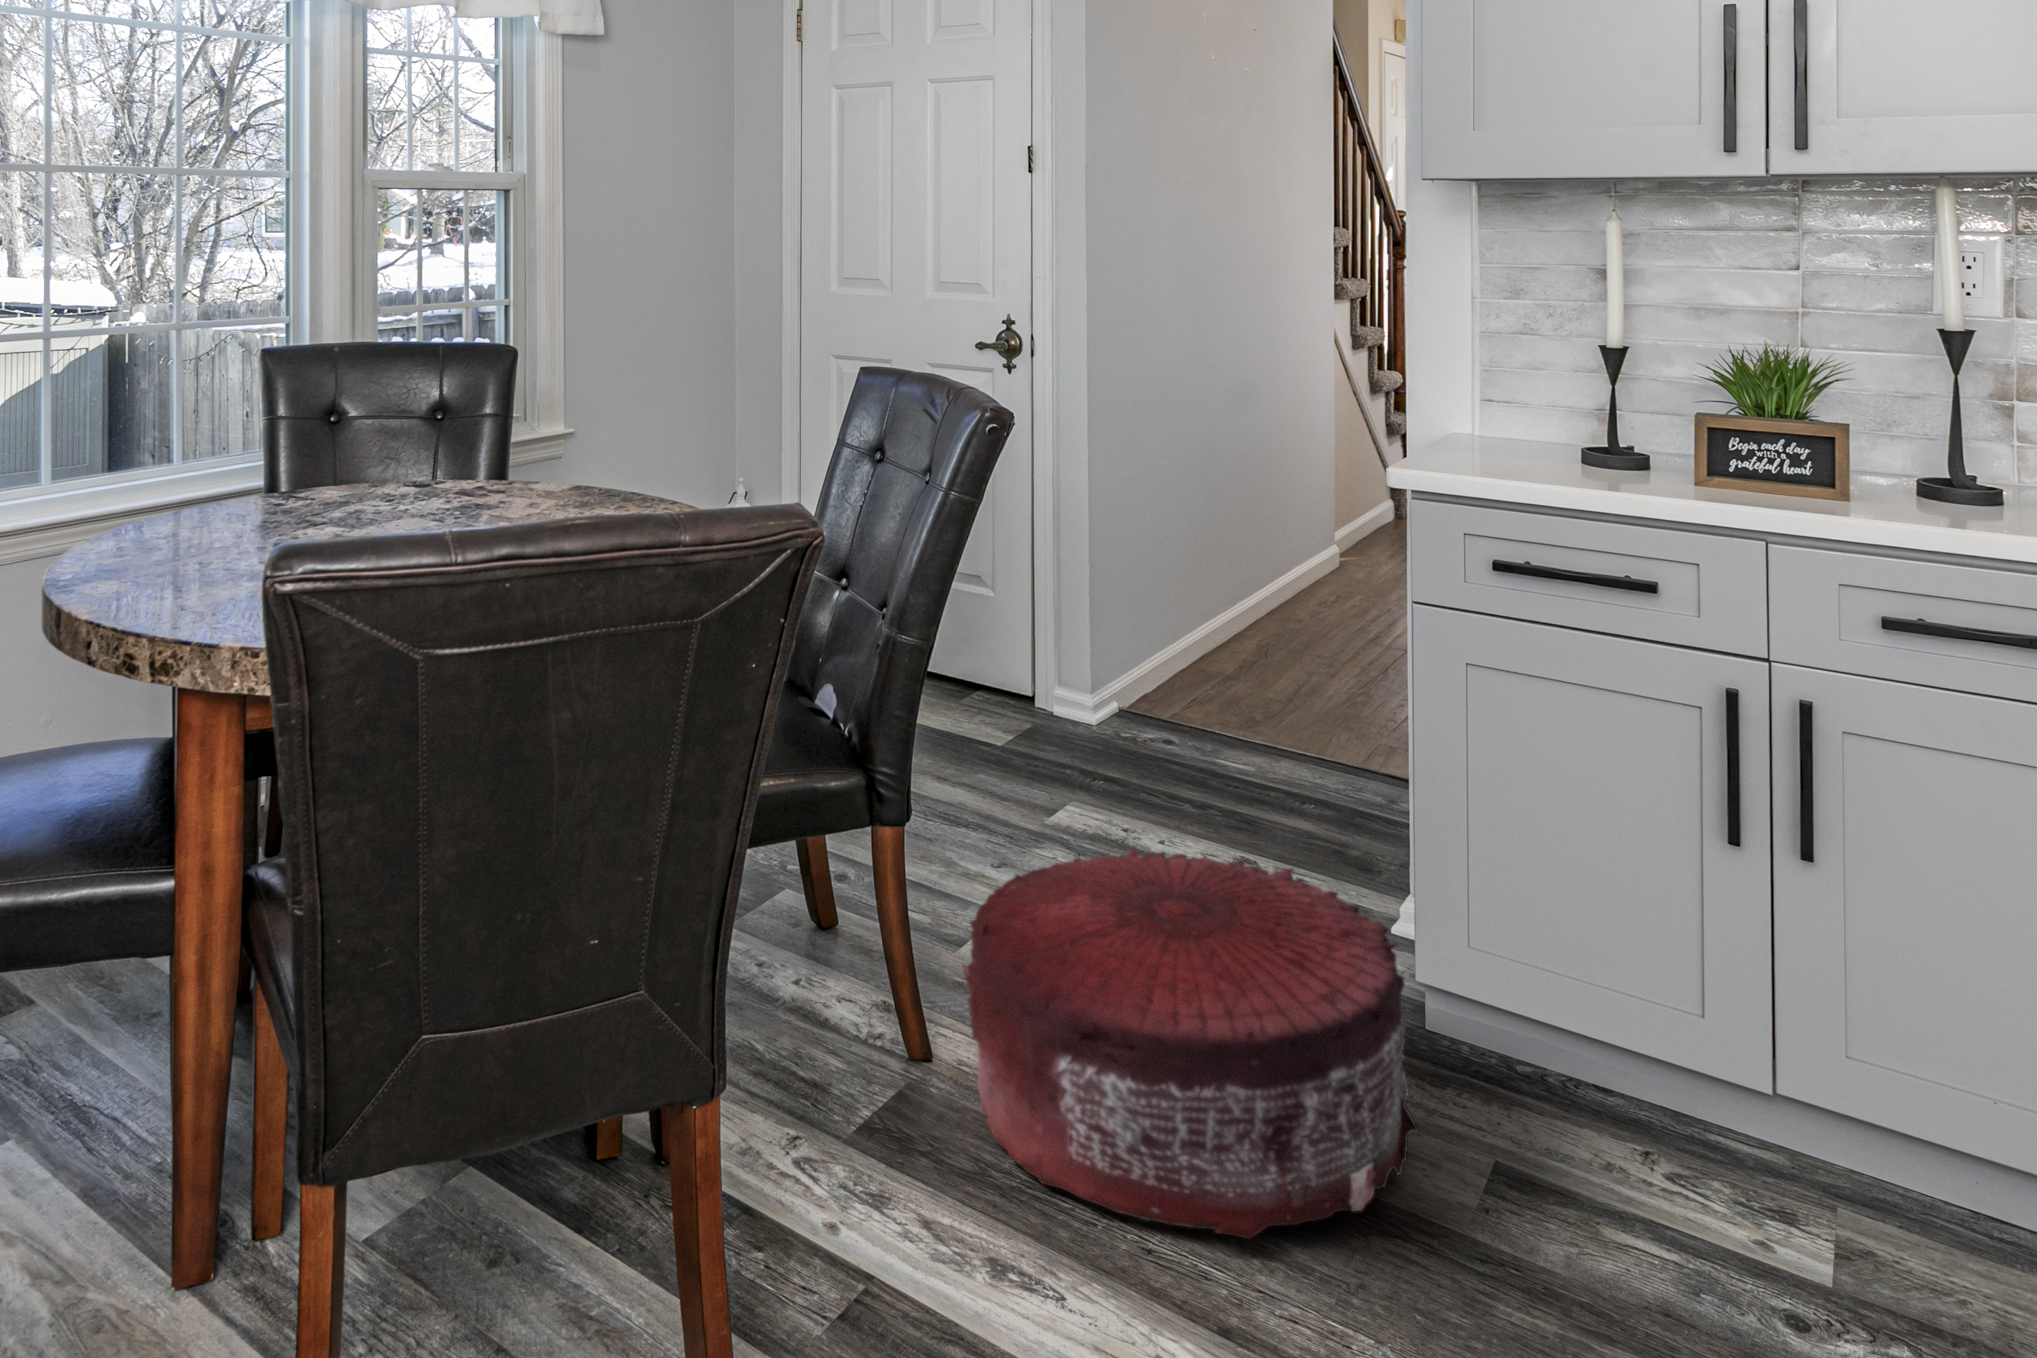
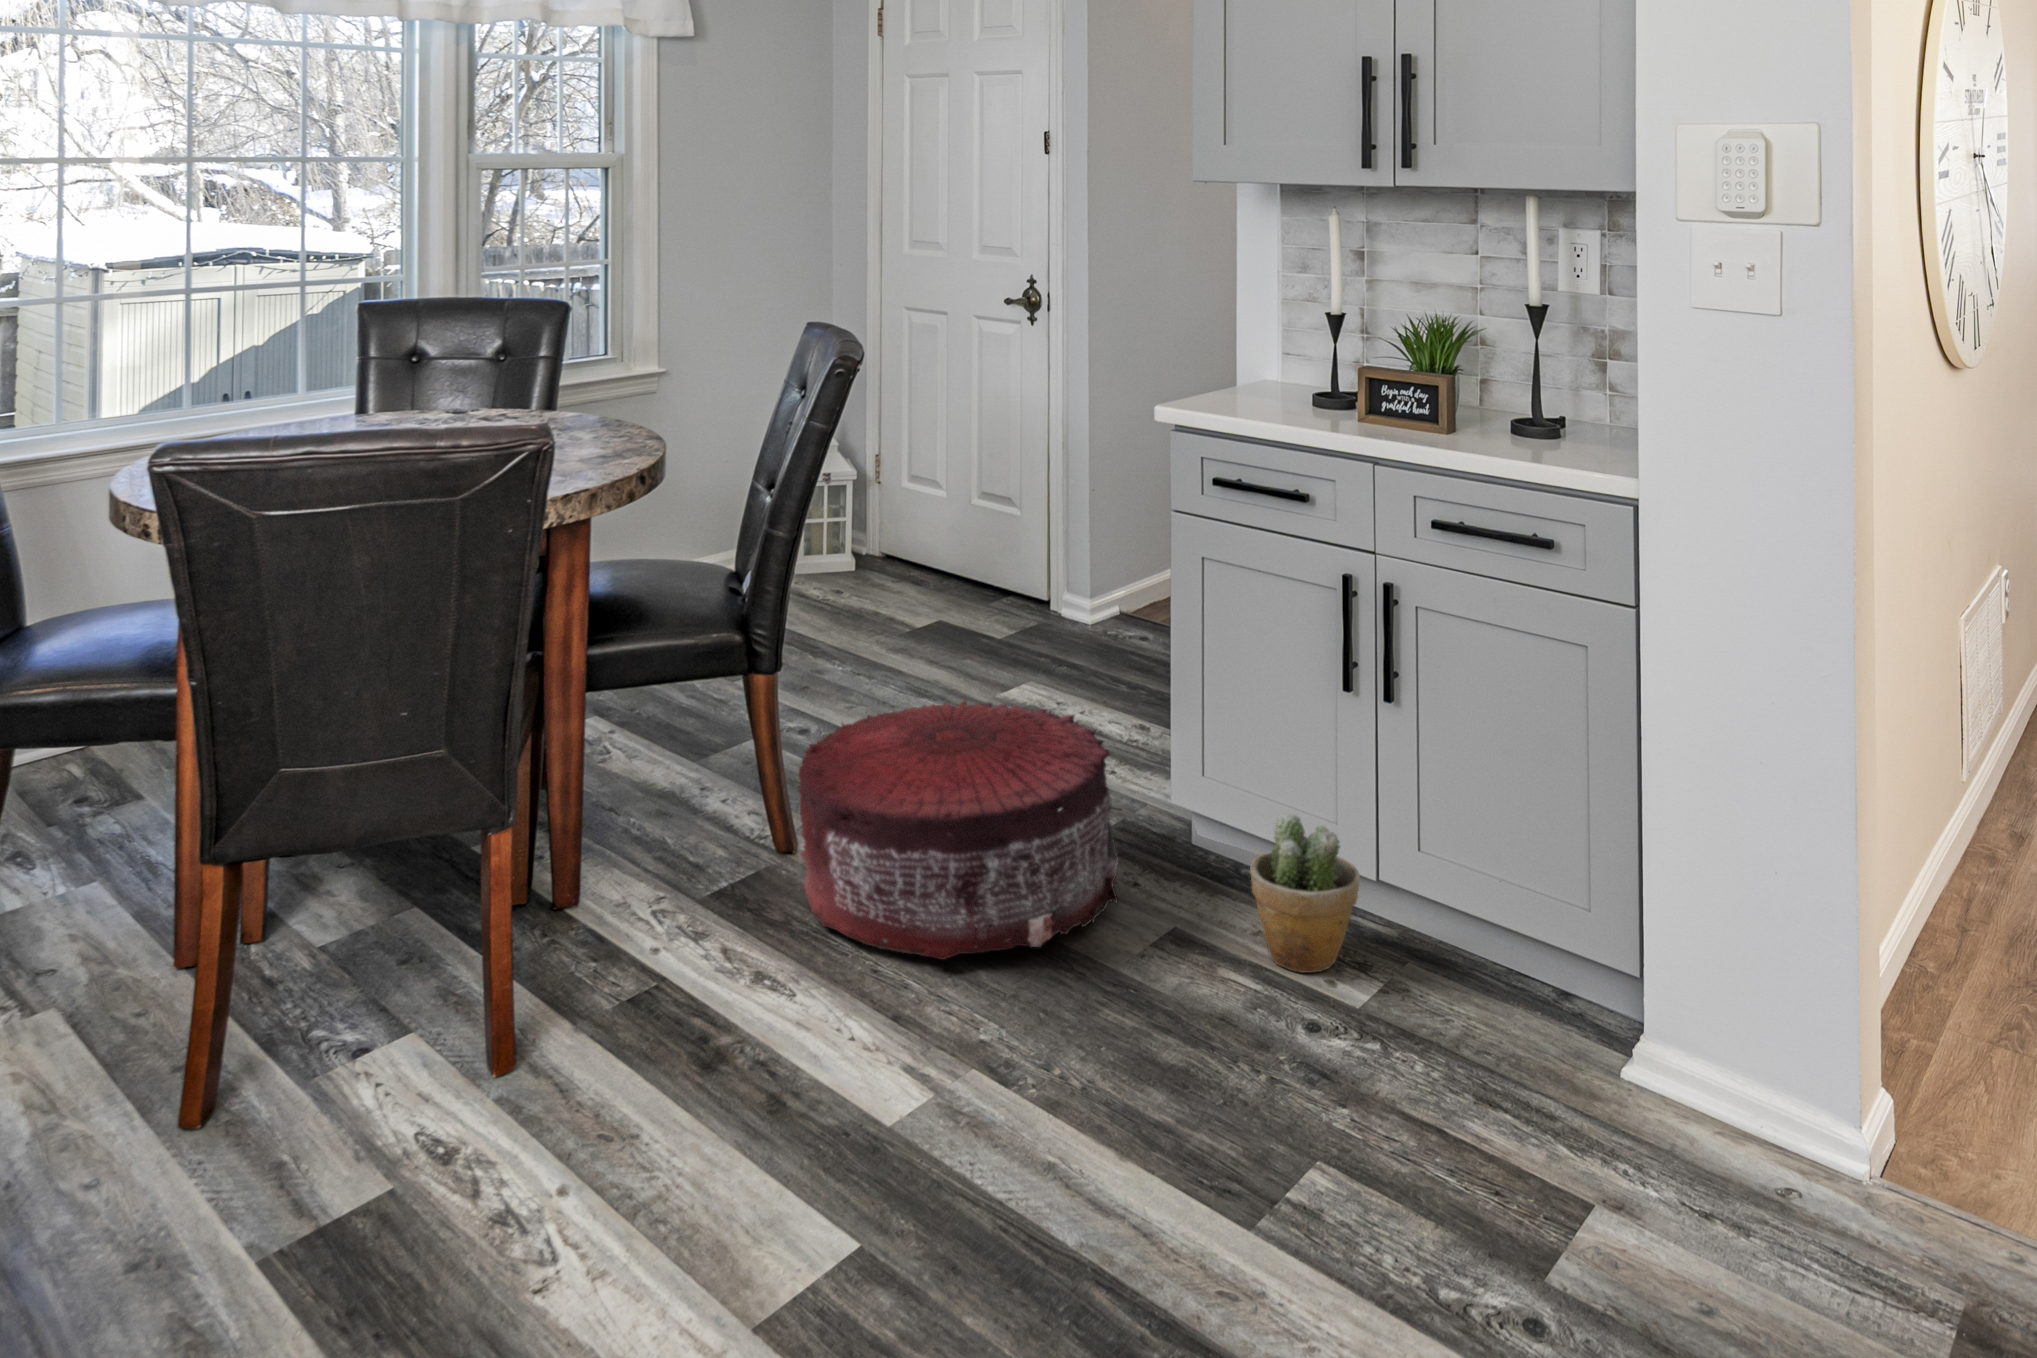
potted plant: none [1628,1013,1801,1238] -> present [1250,814,1360,973]

